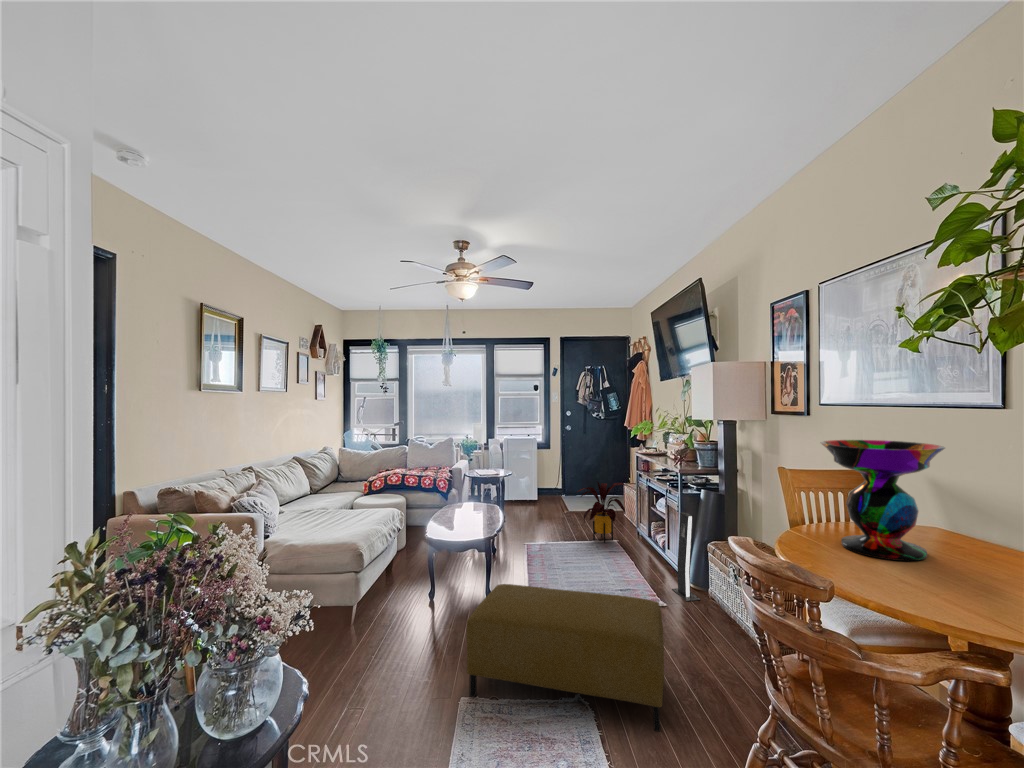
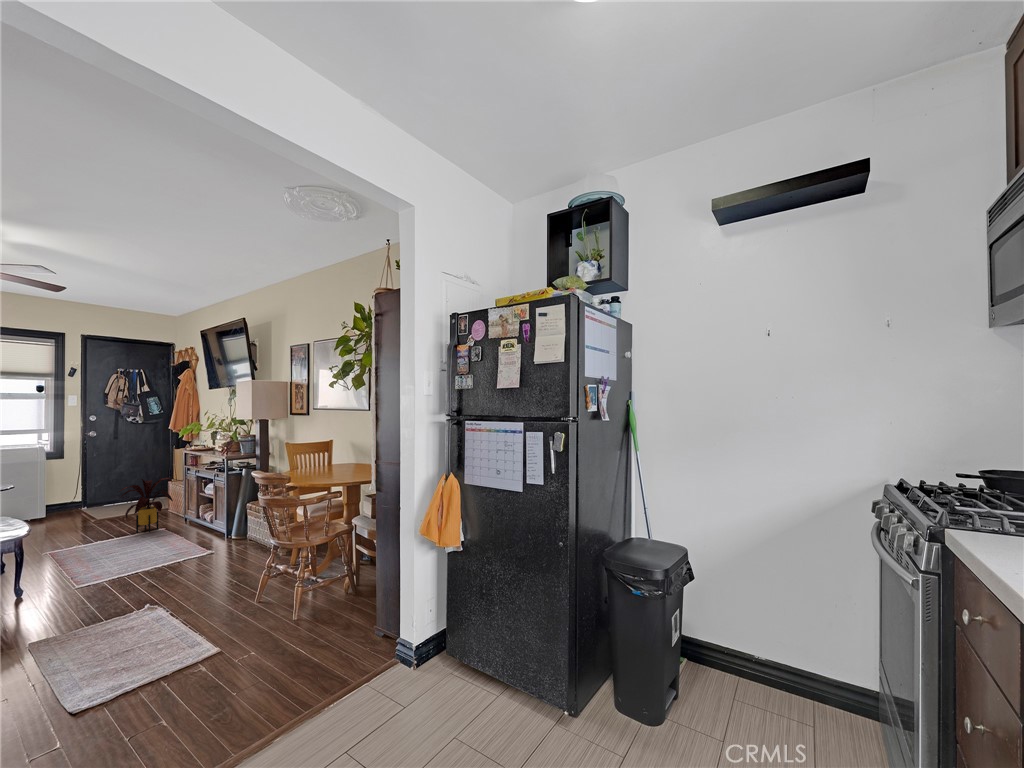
decorative bowl: present [821,440,945,561] -> none [305,426,353,478]
speaker: present [672,512,701,601] -> none [218,487,241,549]
ottoman: present [466,584,664,732] -> none [38,540,216,649]

